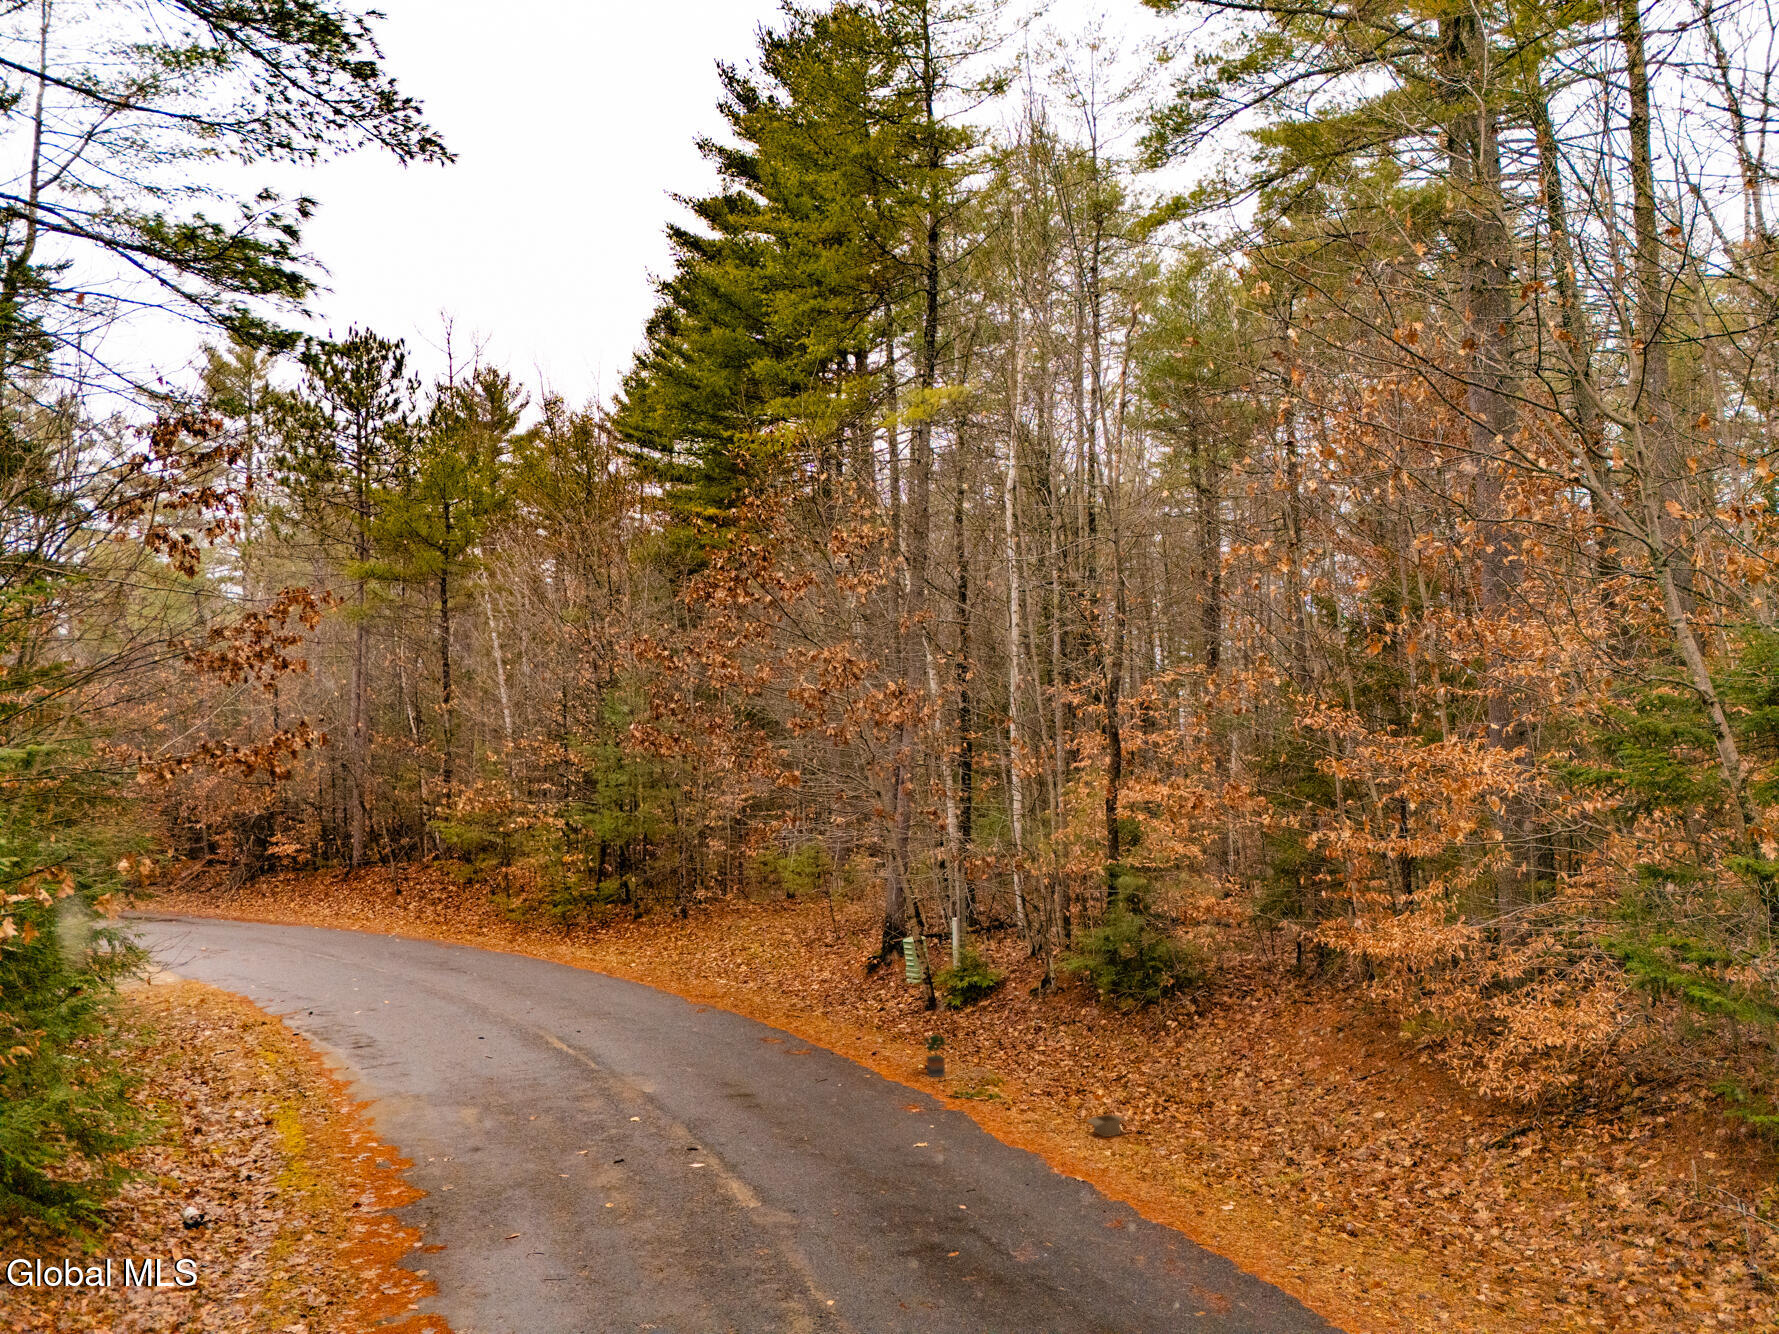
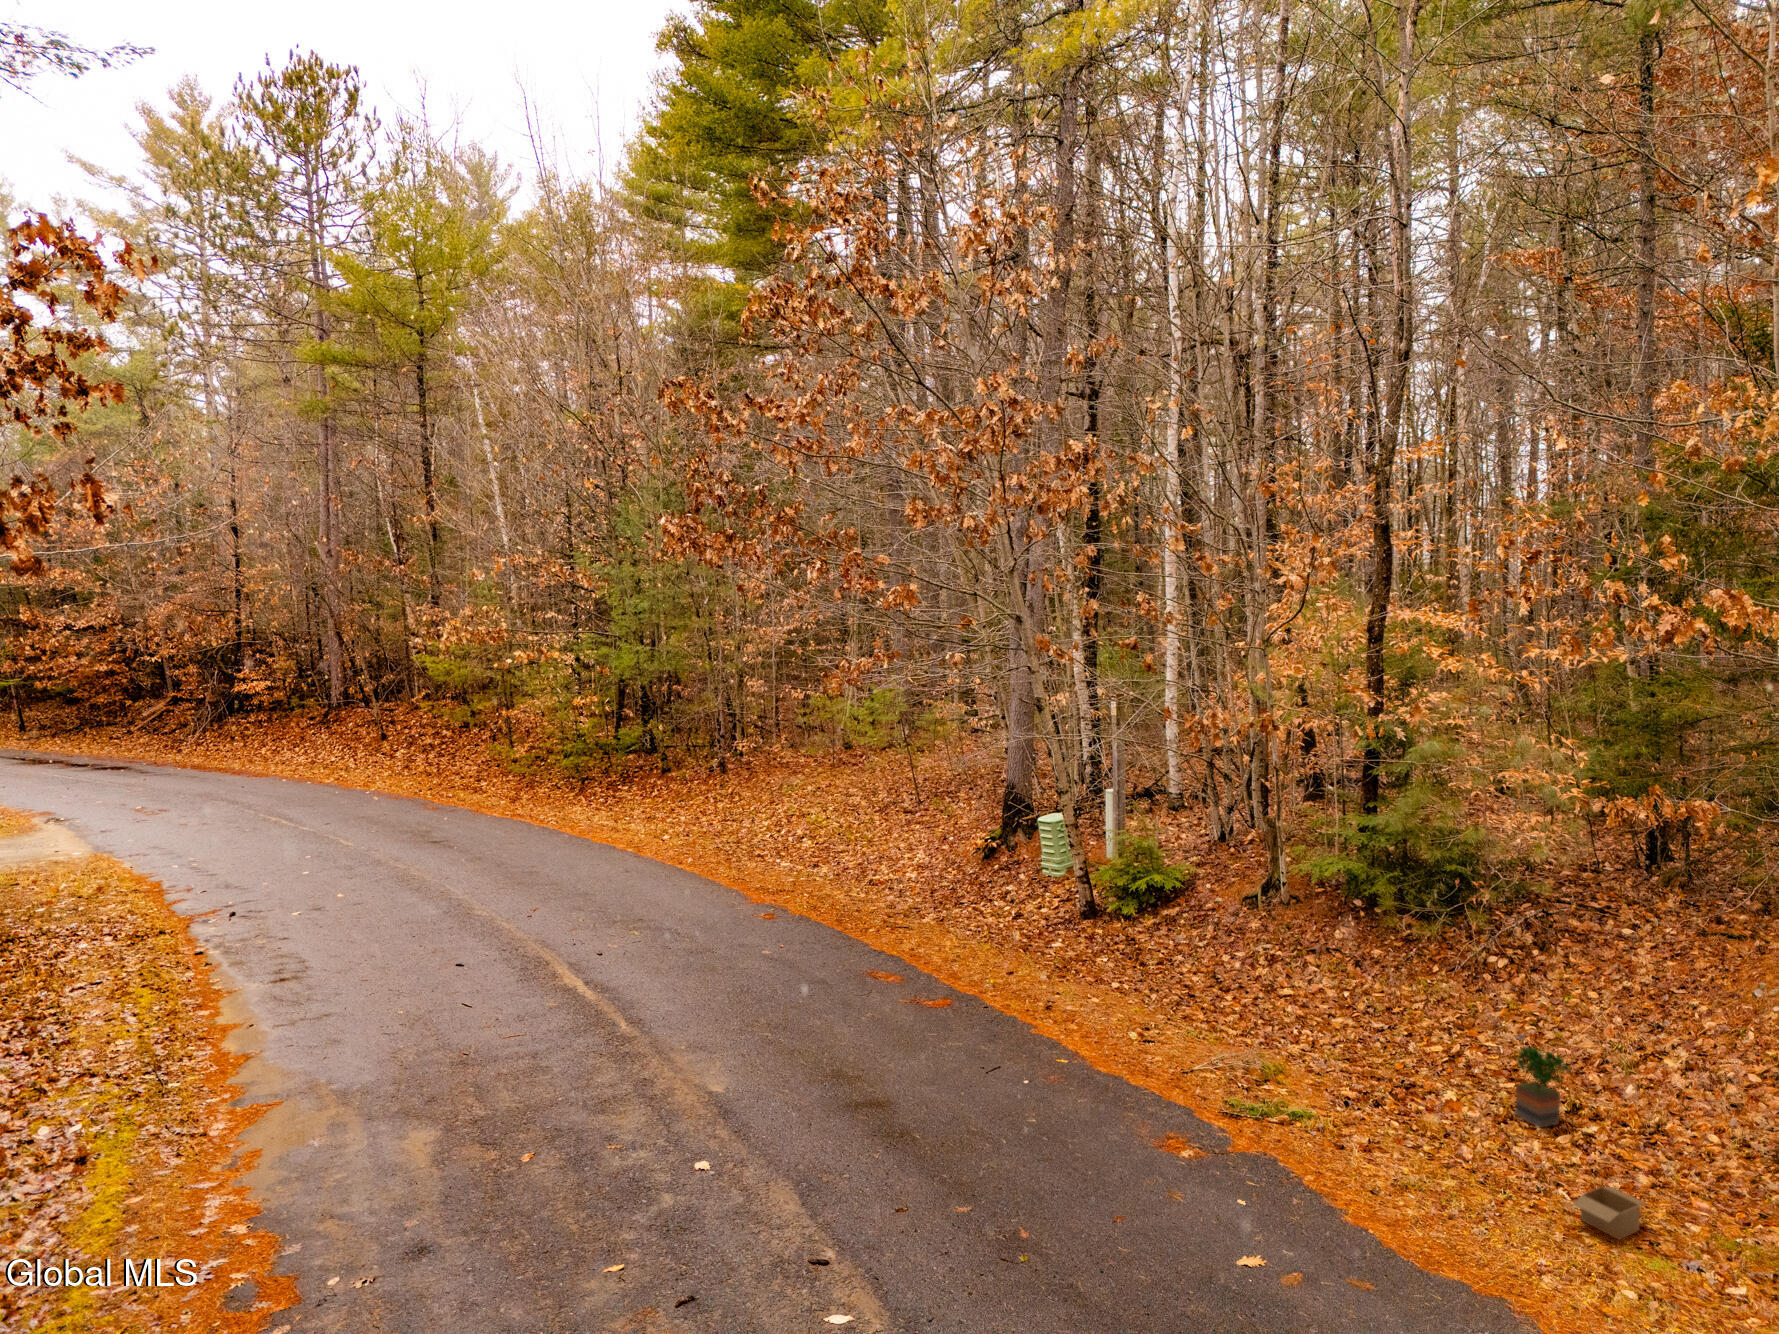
potted tree: present [923,1034,946,1077] -> present [1515,1047,1570,1128]

